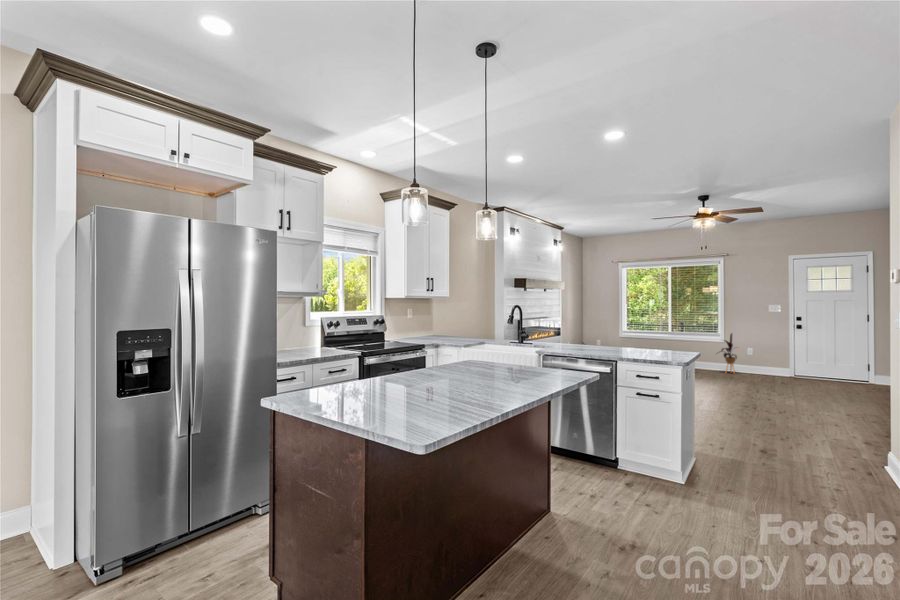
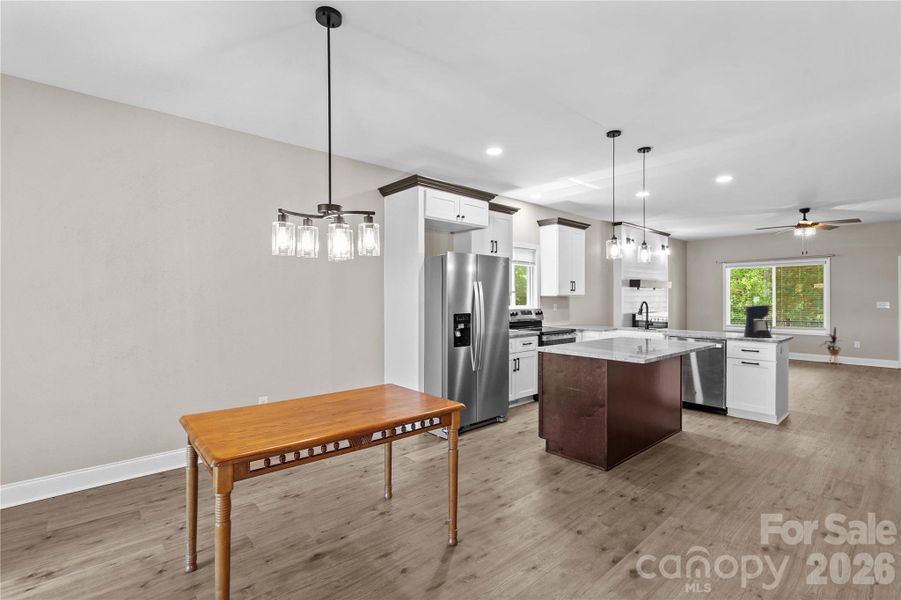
coffee maker: none [639,311,677,358] -> present [744,305,772,338]

